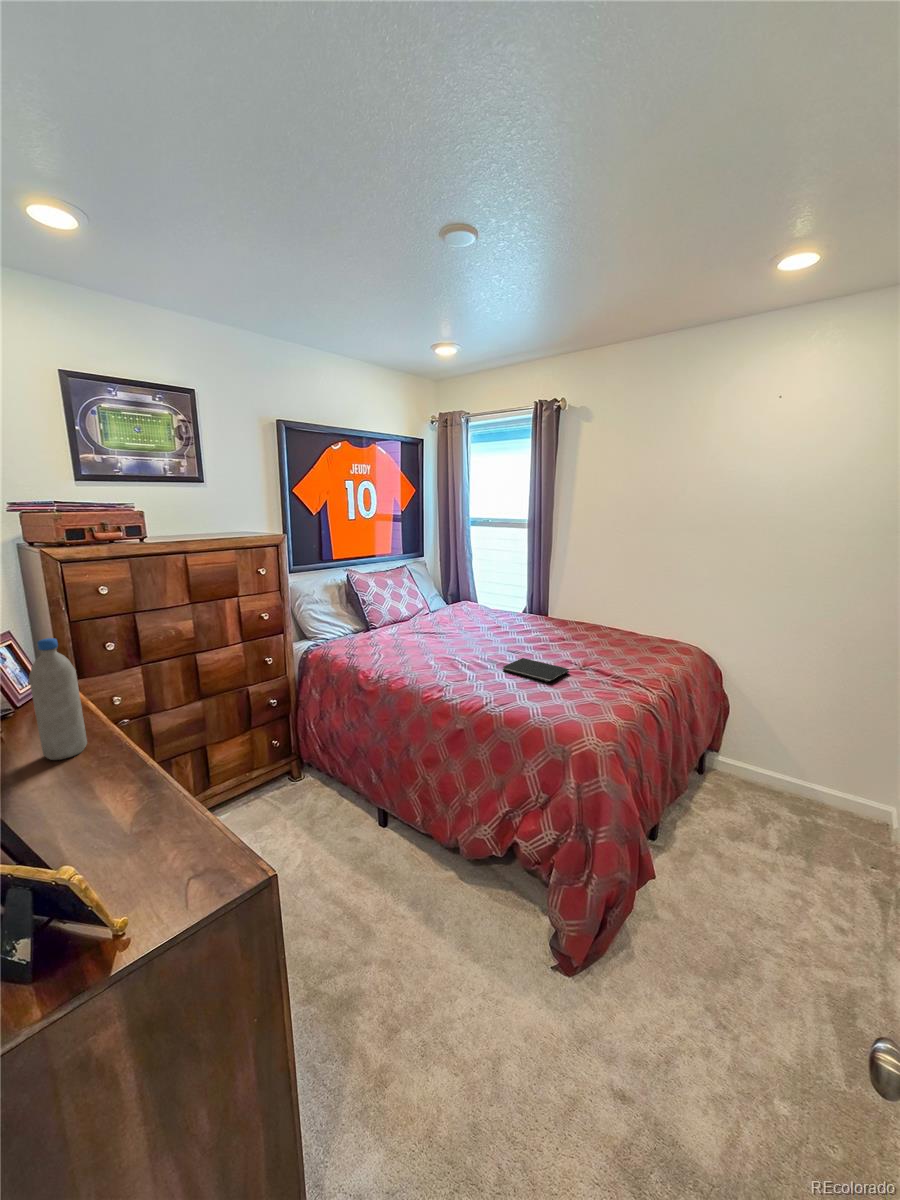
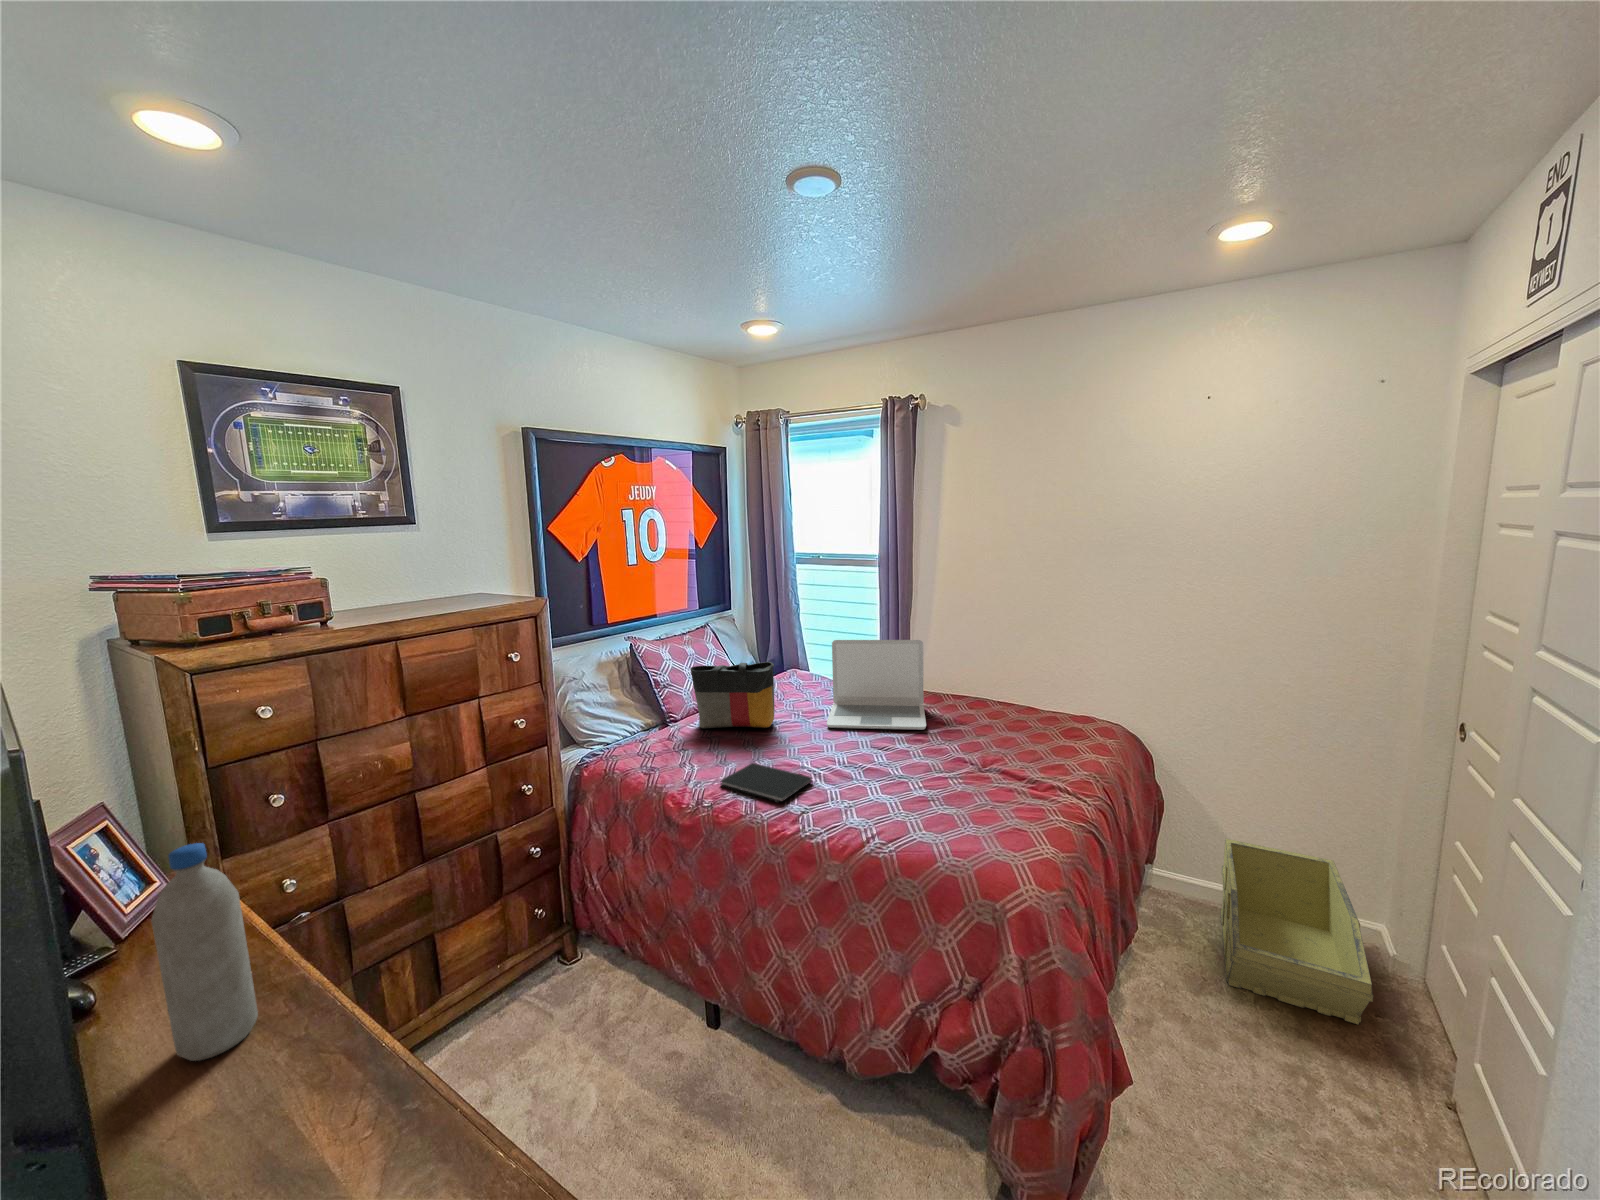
laptop: none [480,579,557,644] -> present [827,640,926,730]
tote bag: none [386,590,444,636] -> present [690,662,775,728]
notebook: present [503,658,569,682] -> present [721,763,812,802]
storage bin: none [759,740,867,874] -> present [1221,839,1373,1025]

